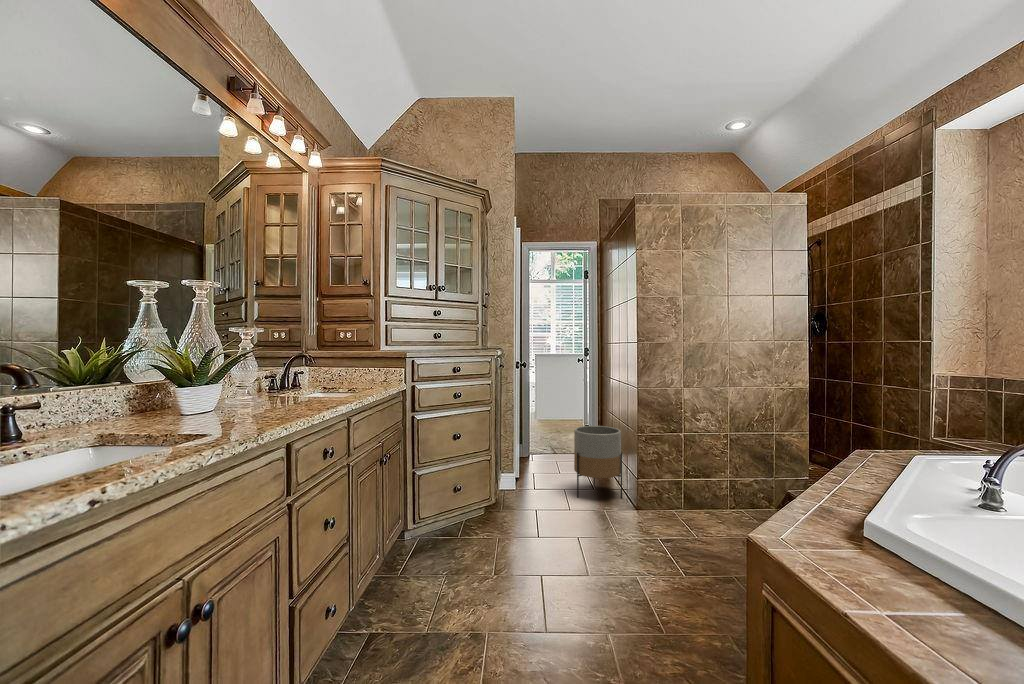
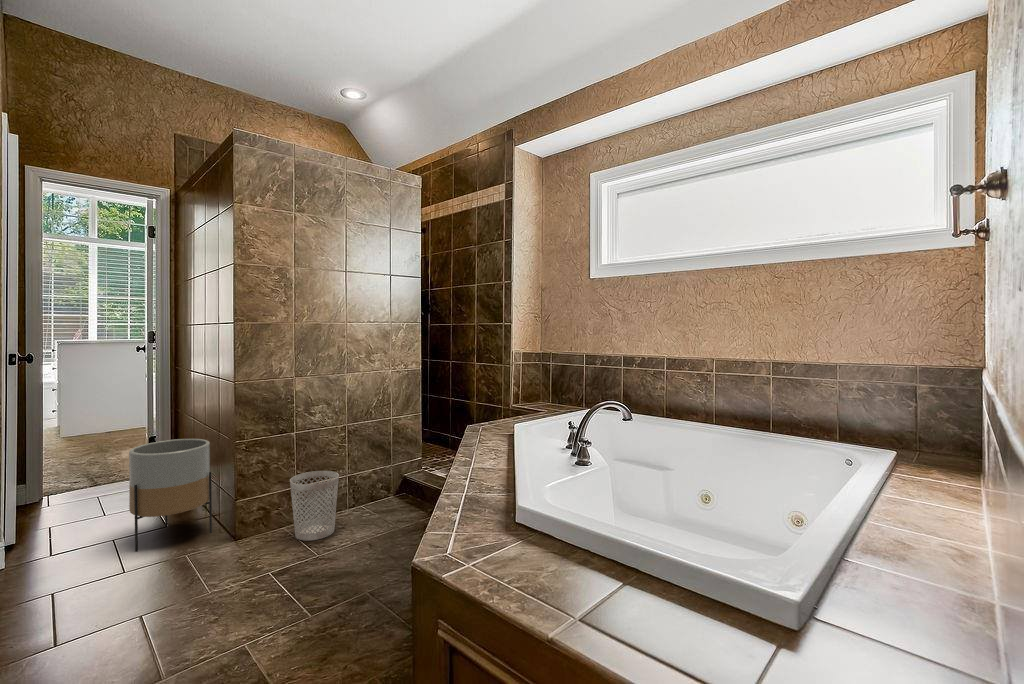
wastebasket: none [678,468,719,527] -> present [290,471,339,541]

